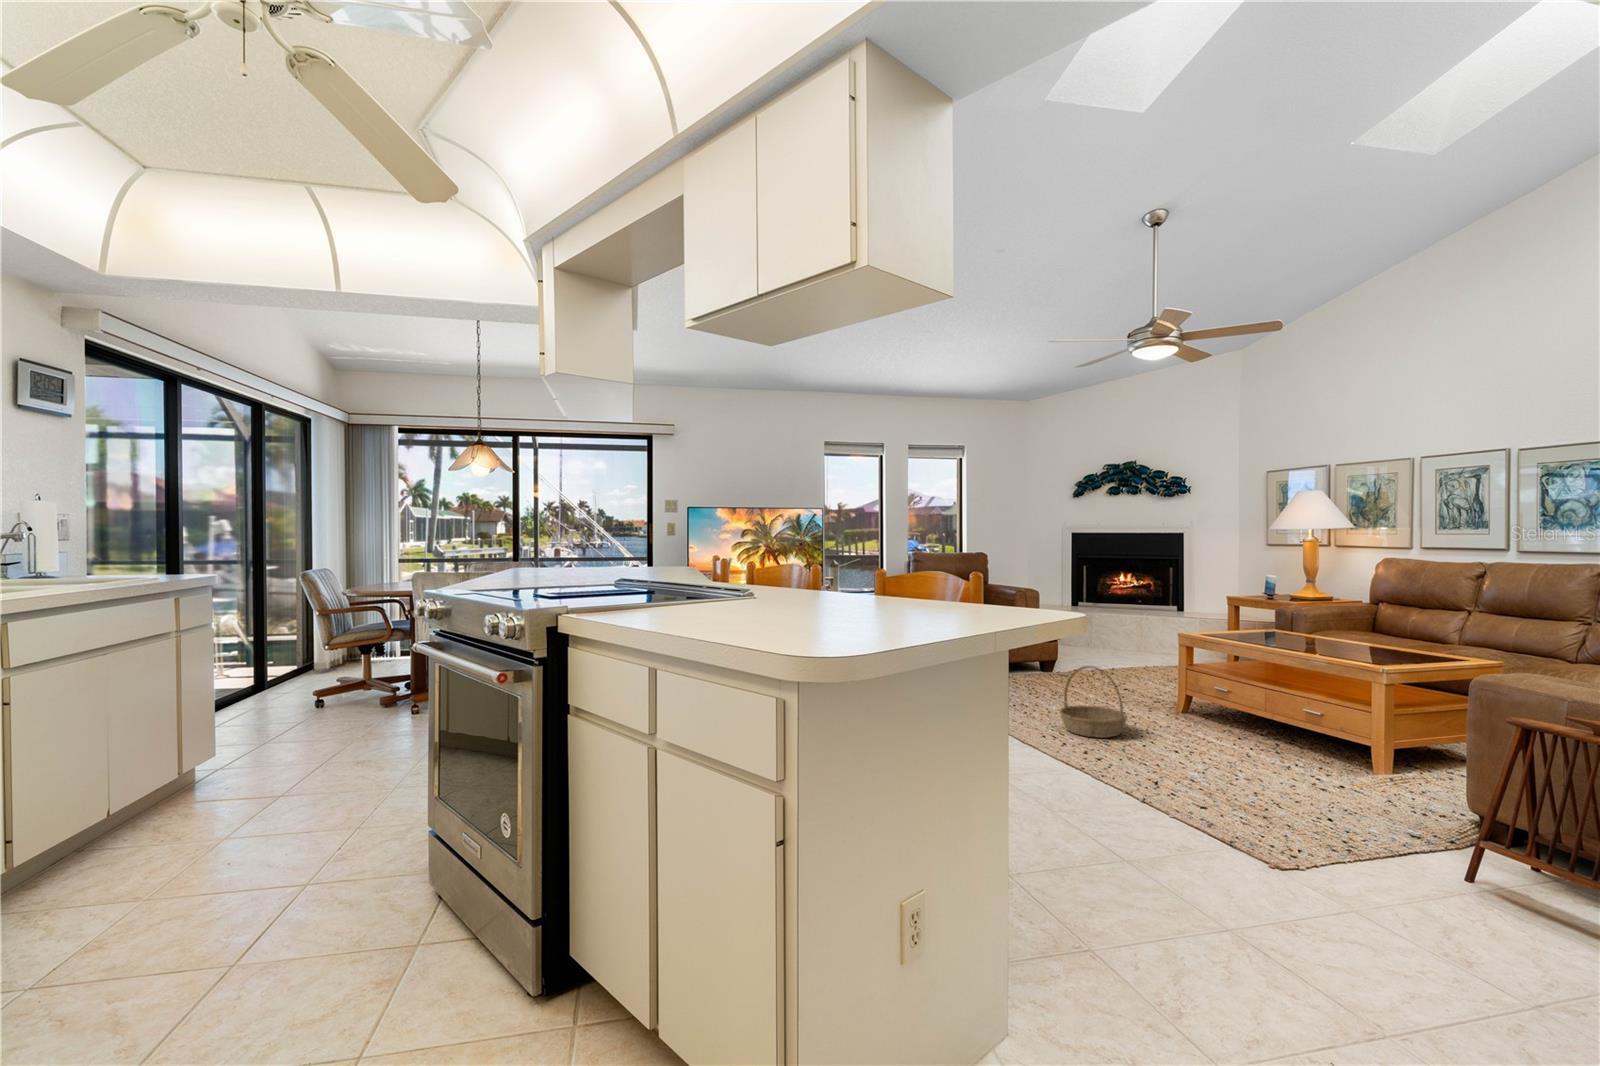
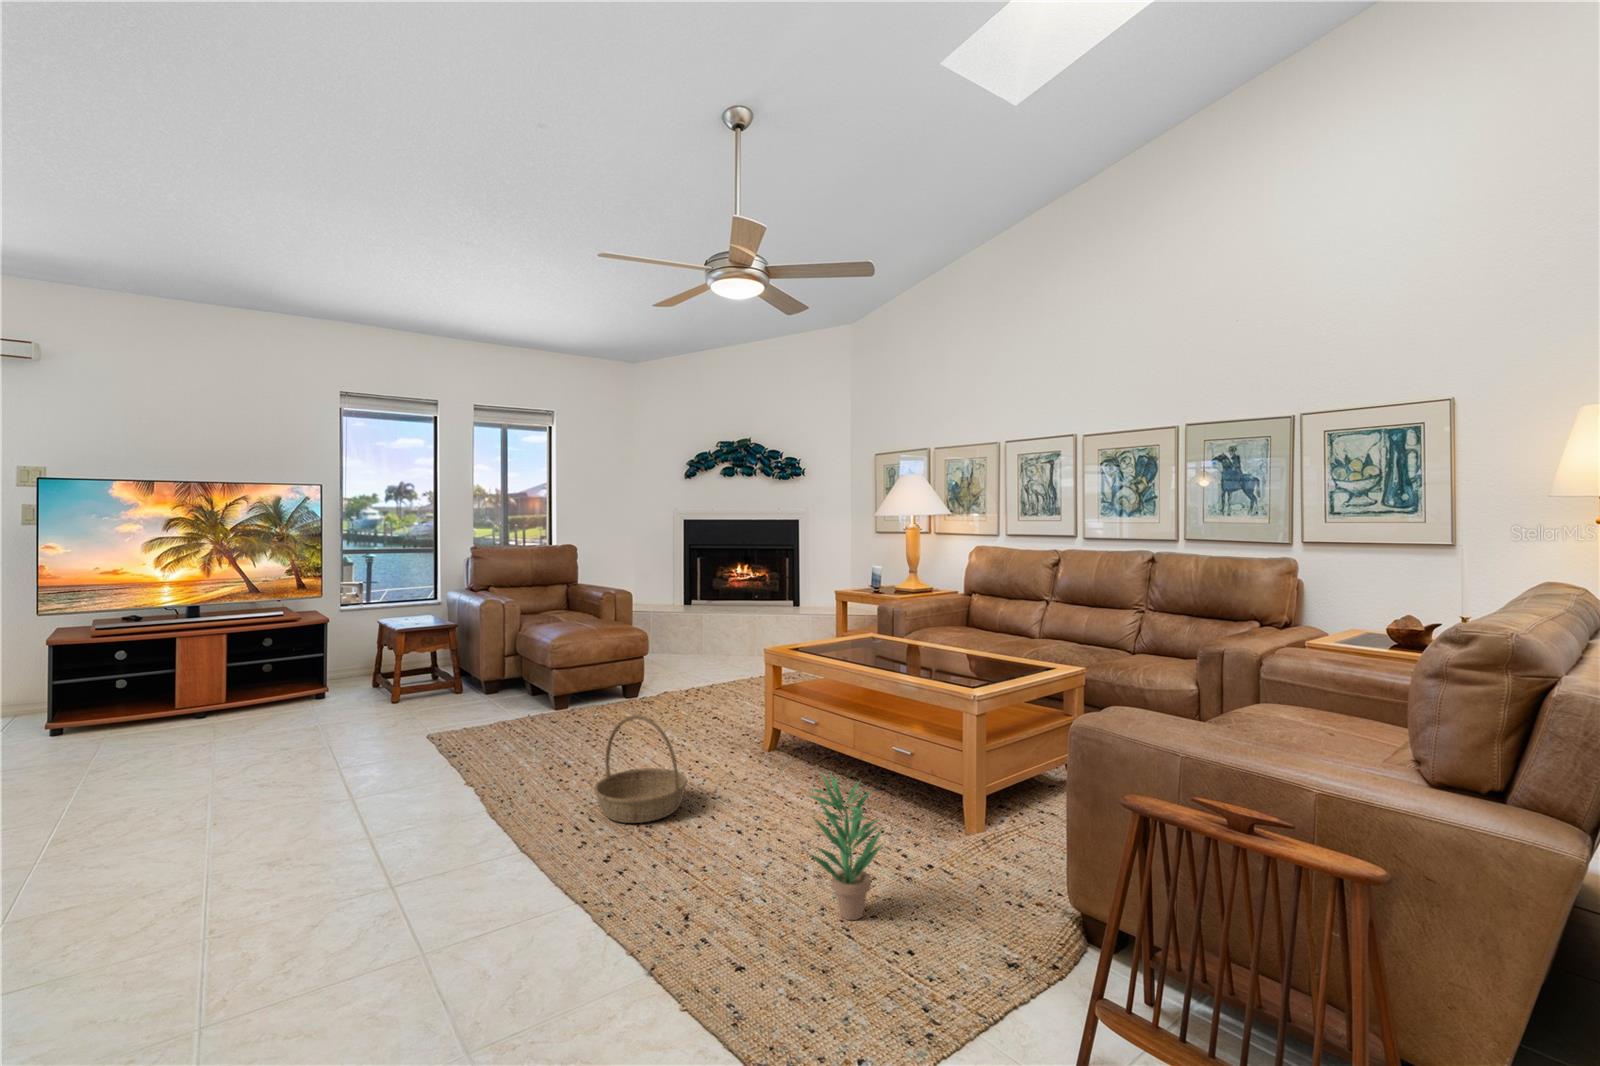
potted plant: none [1242,700,1306,804] -> present [810,774,882,920]

